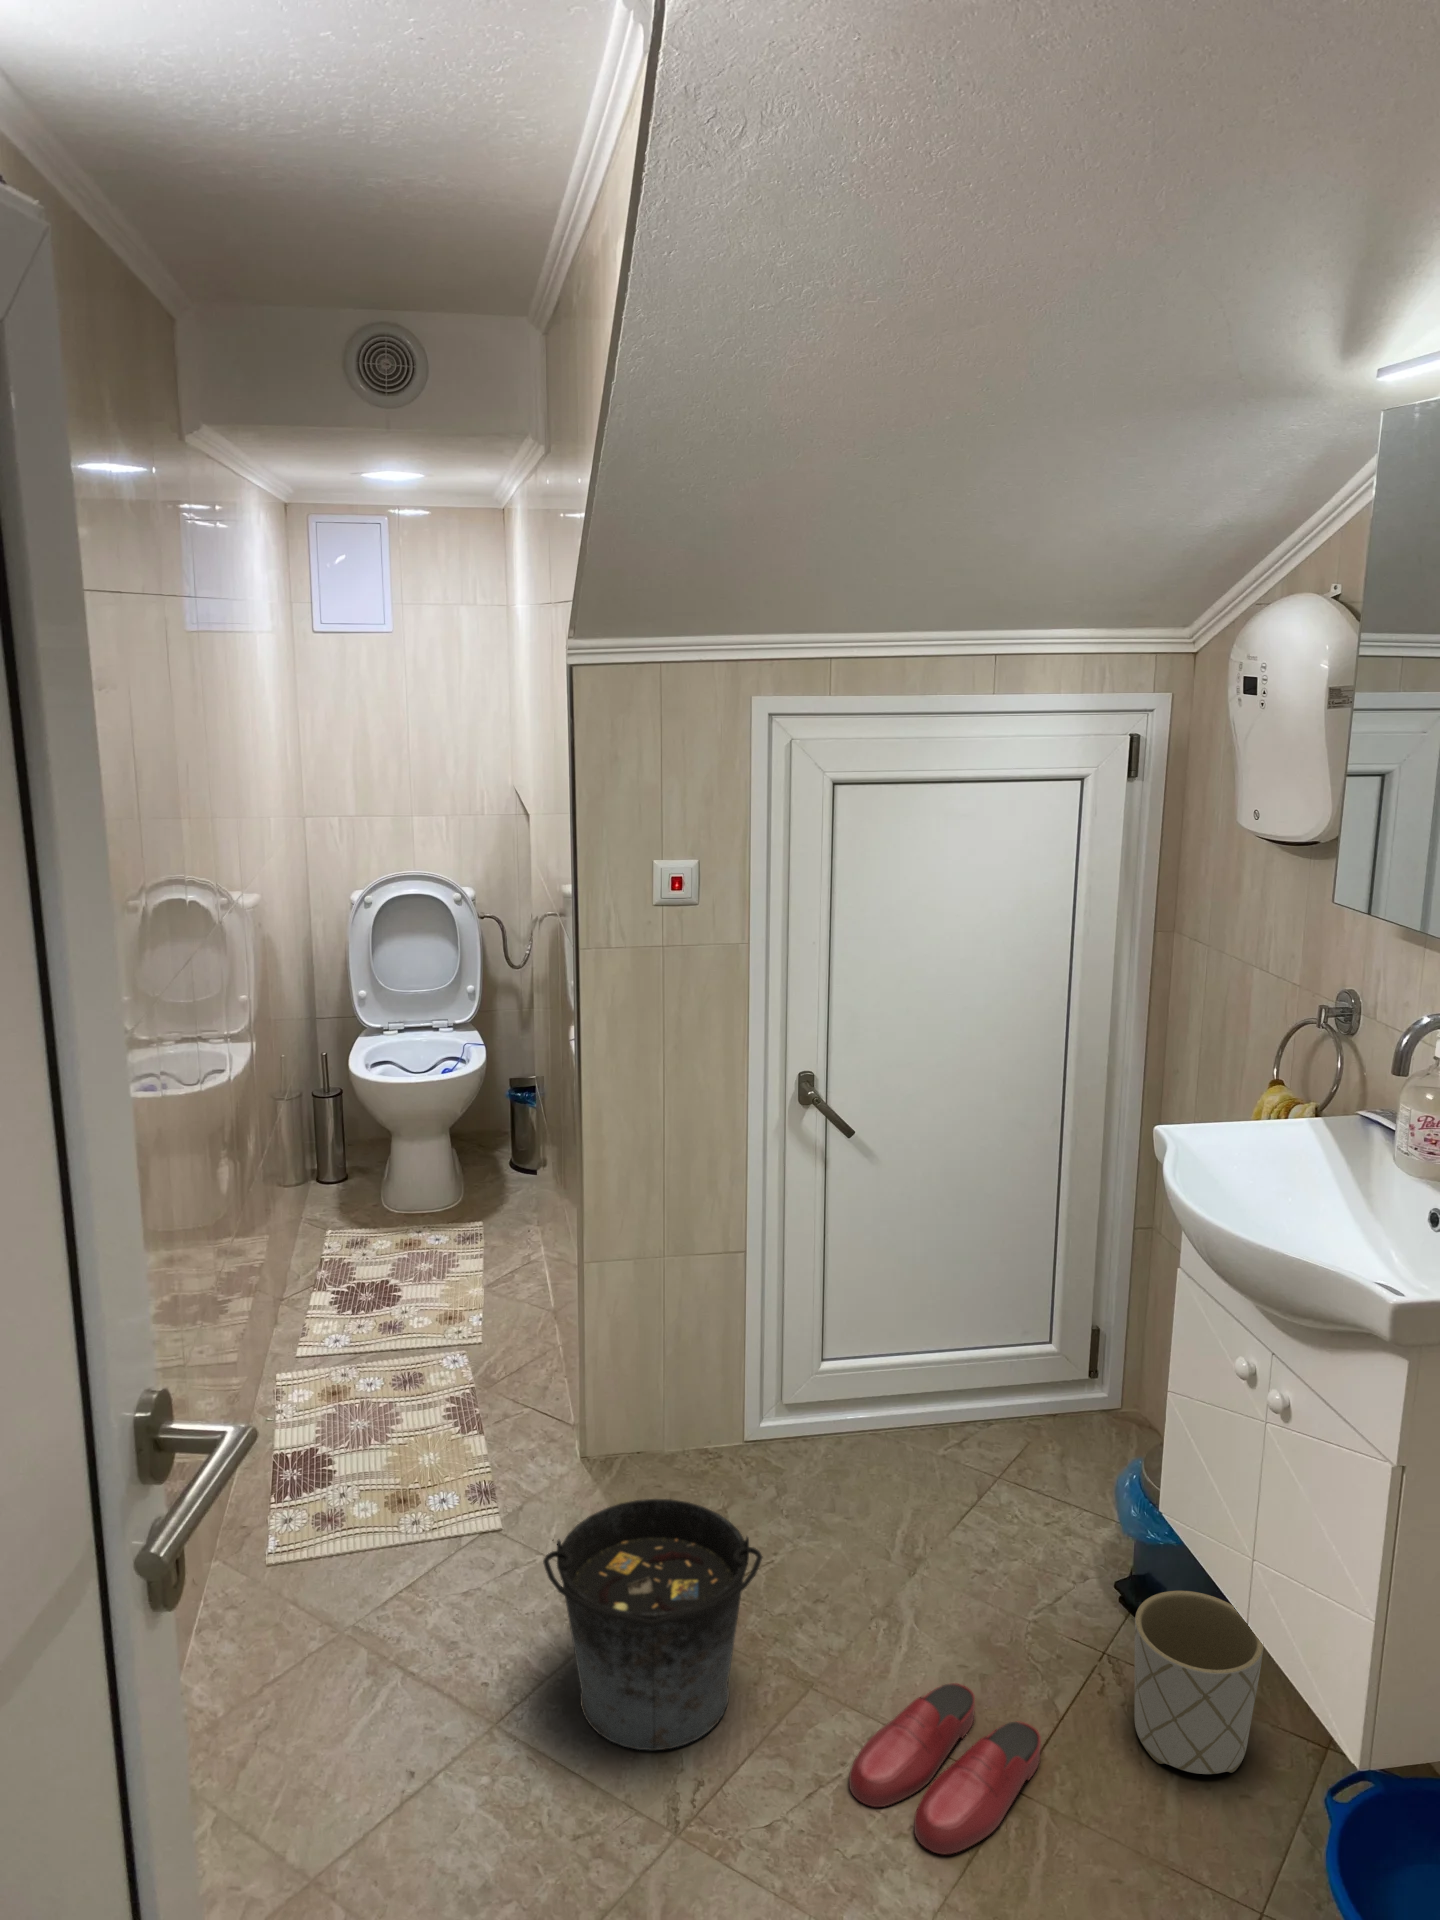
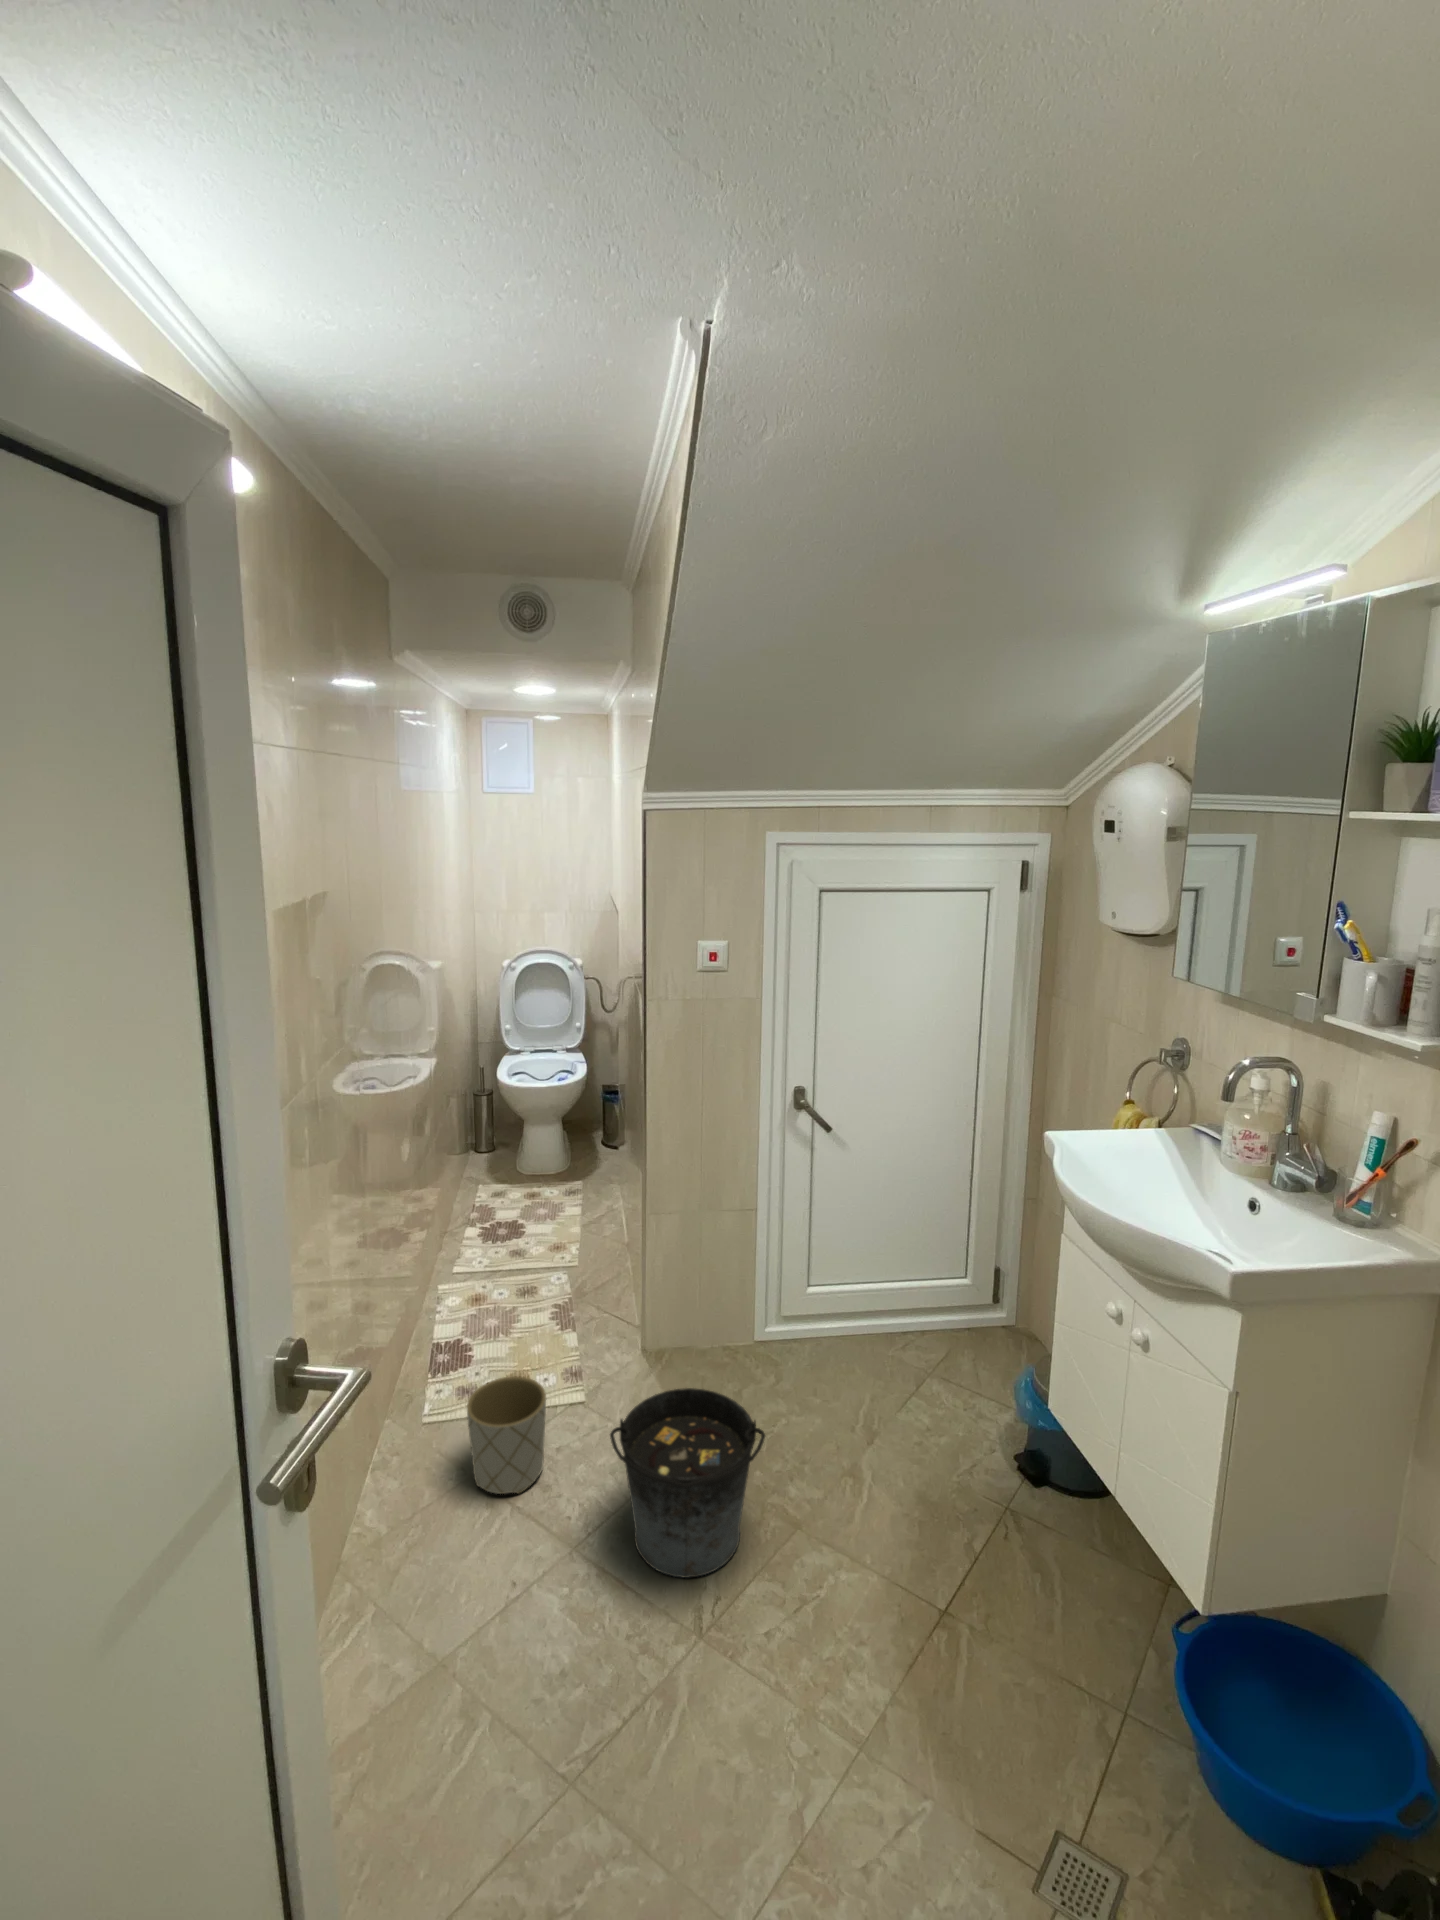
planter: present [1134,1591,1264,1774] -> present [467,1376,546,1494]
slippers: present [849,1683,1041,1855] -> none [826,1532,966,1671]

